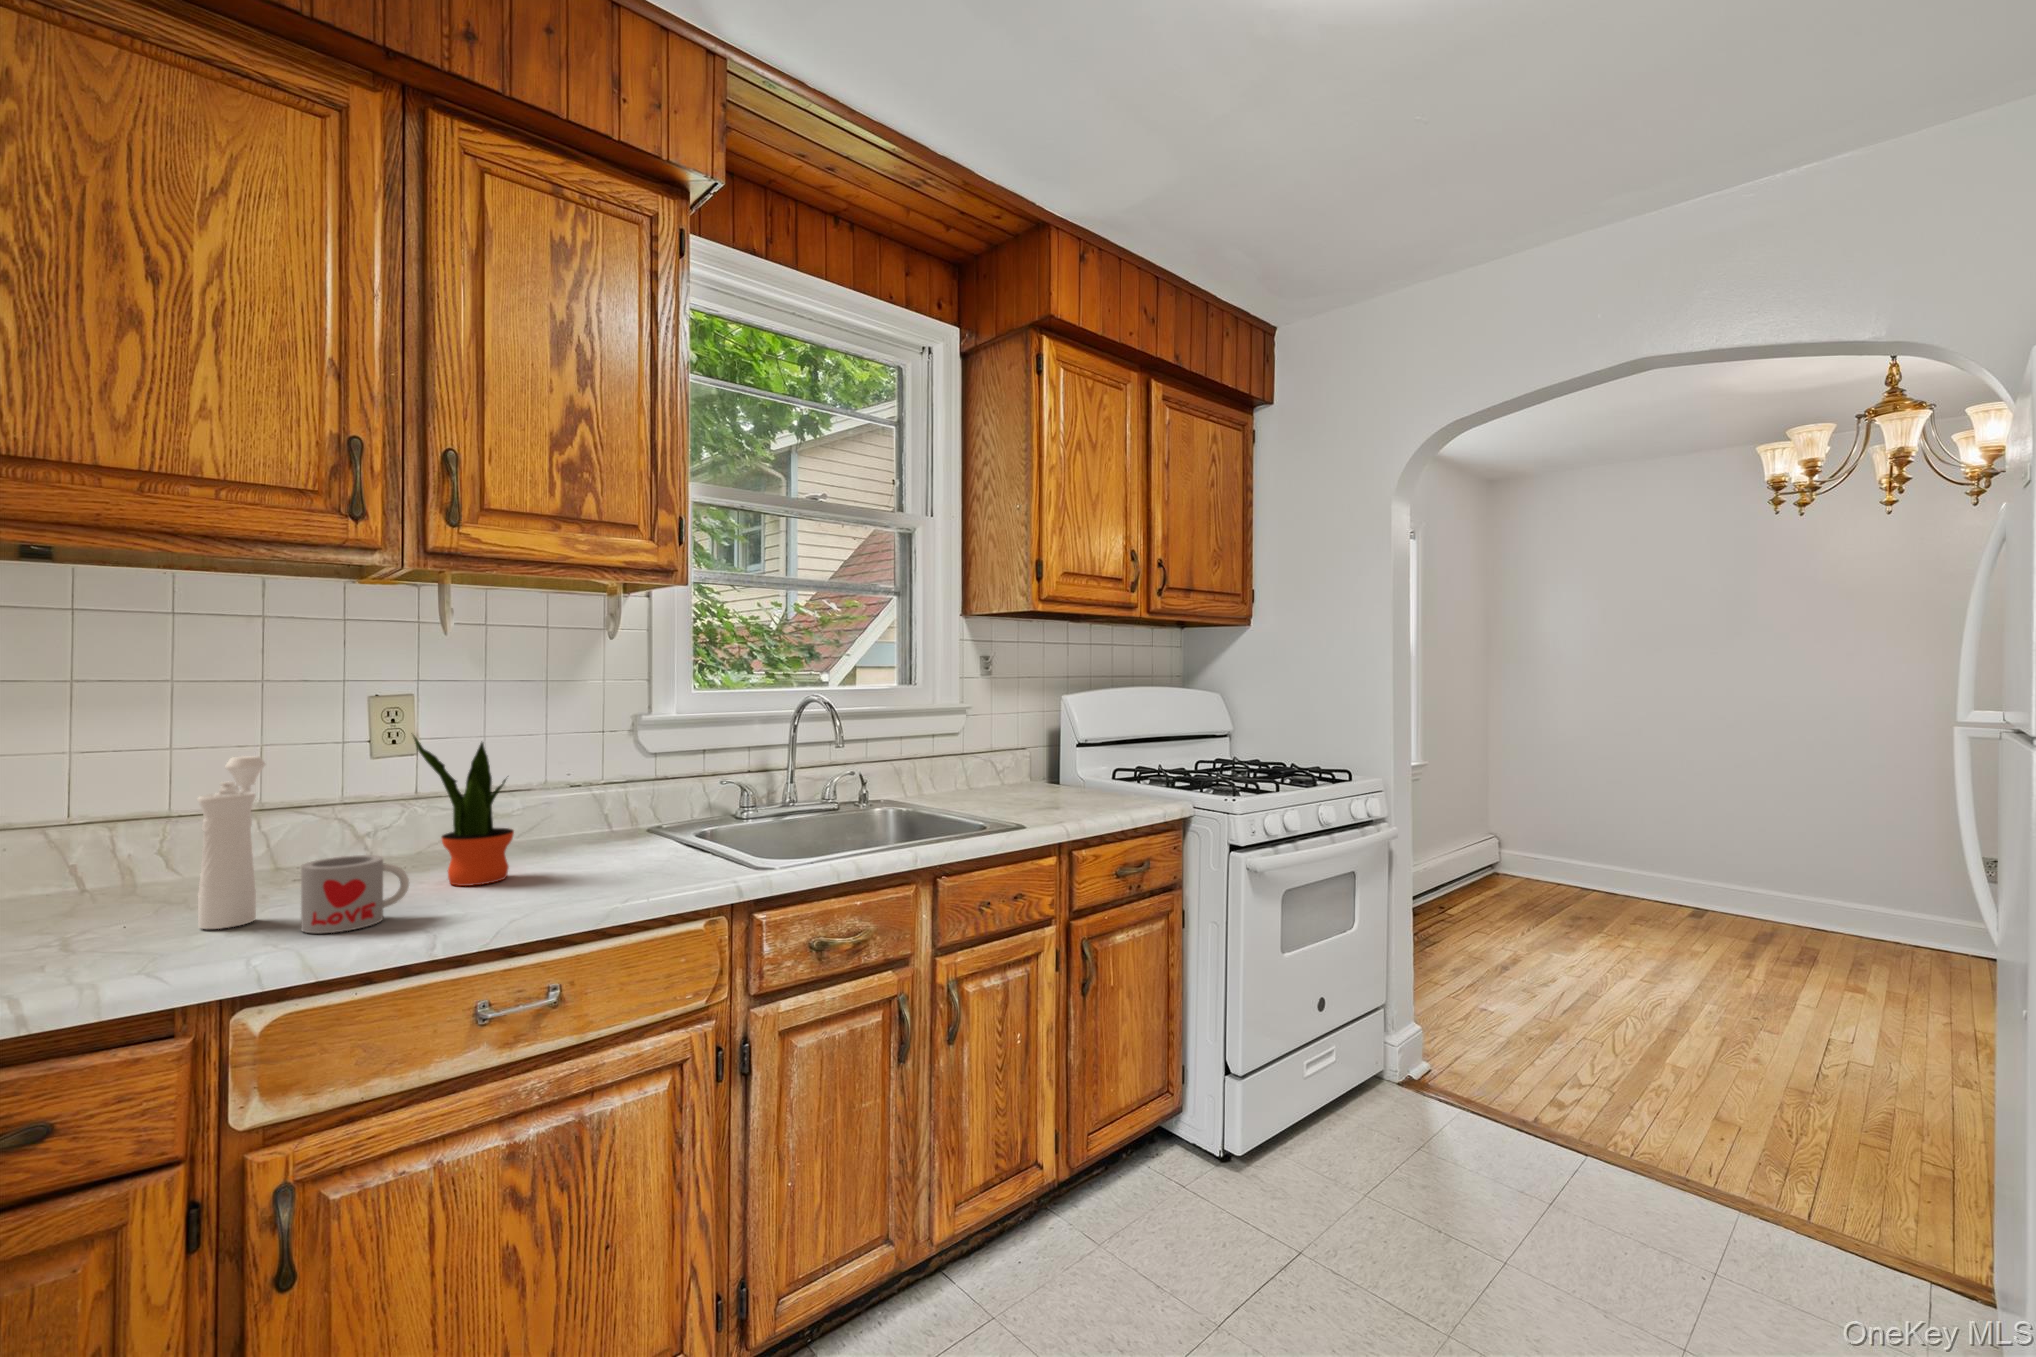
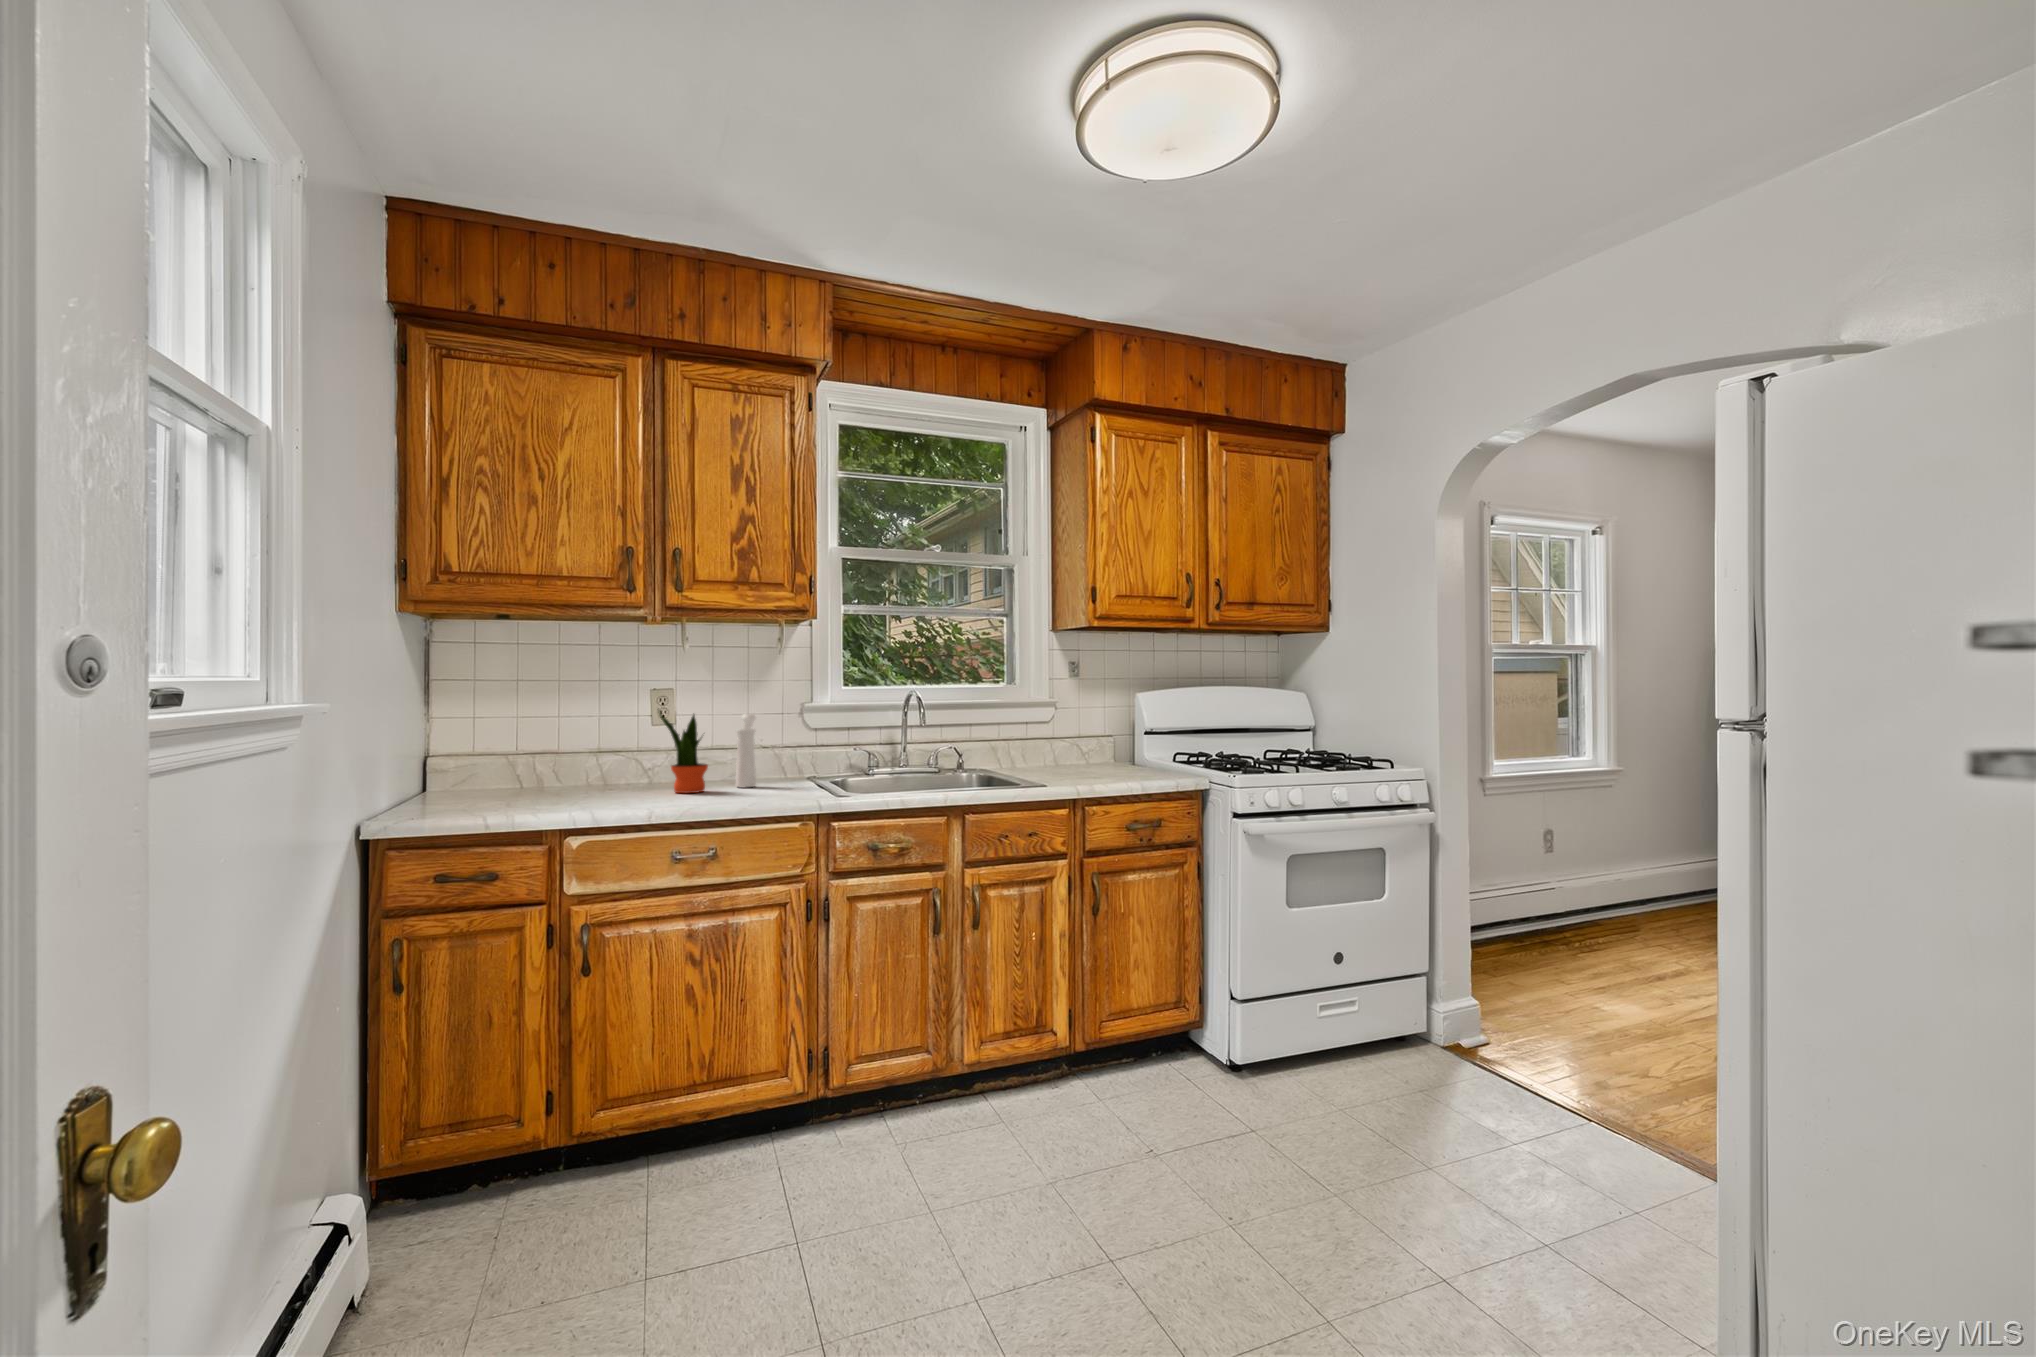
pepper mill: present [198,756,266,929] -> present [736,714,756,788]
mug: present [301,855,409,933] -> none [597,768,646,804]

